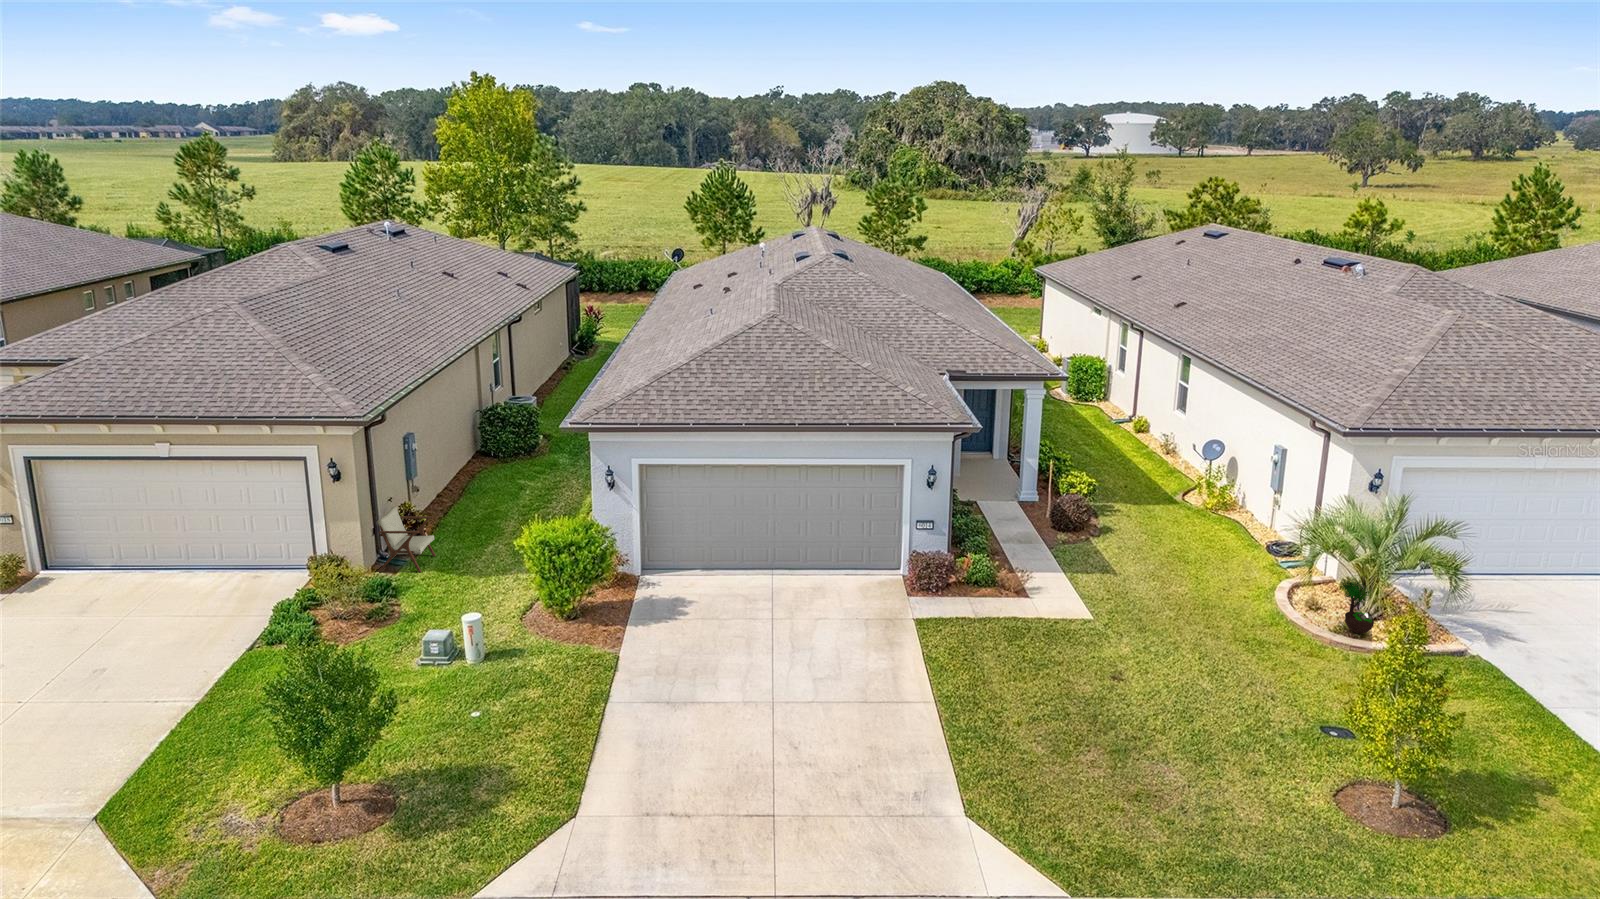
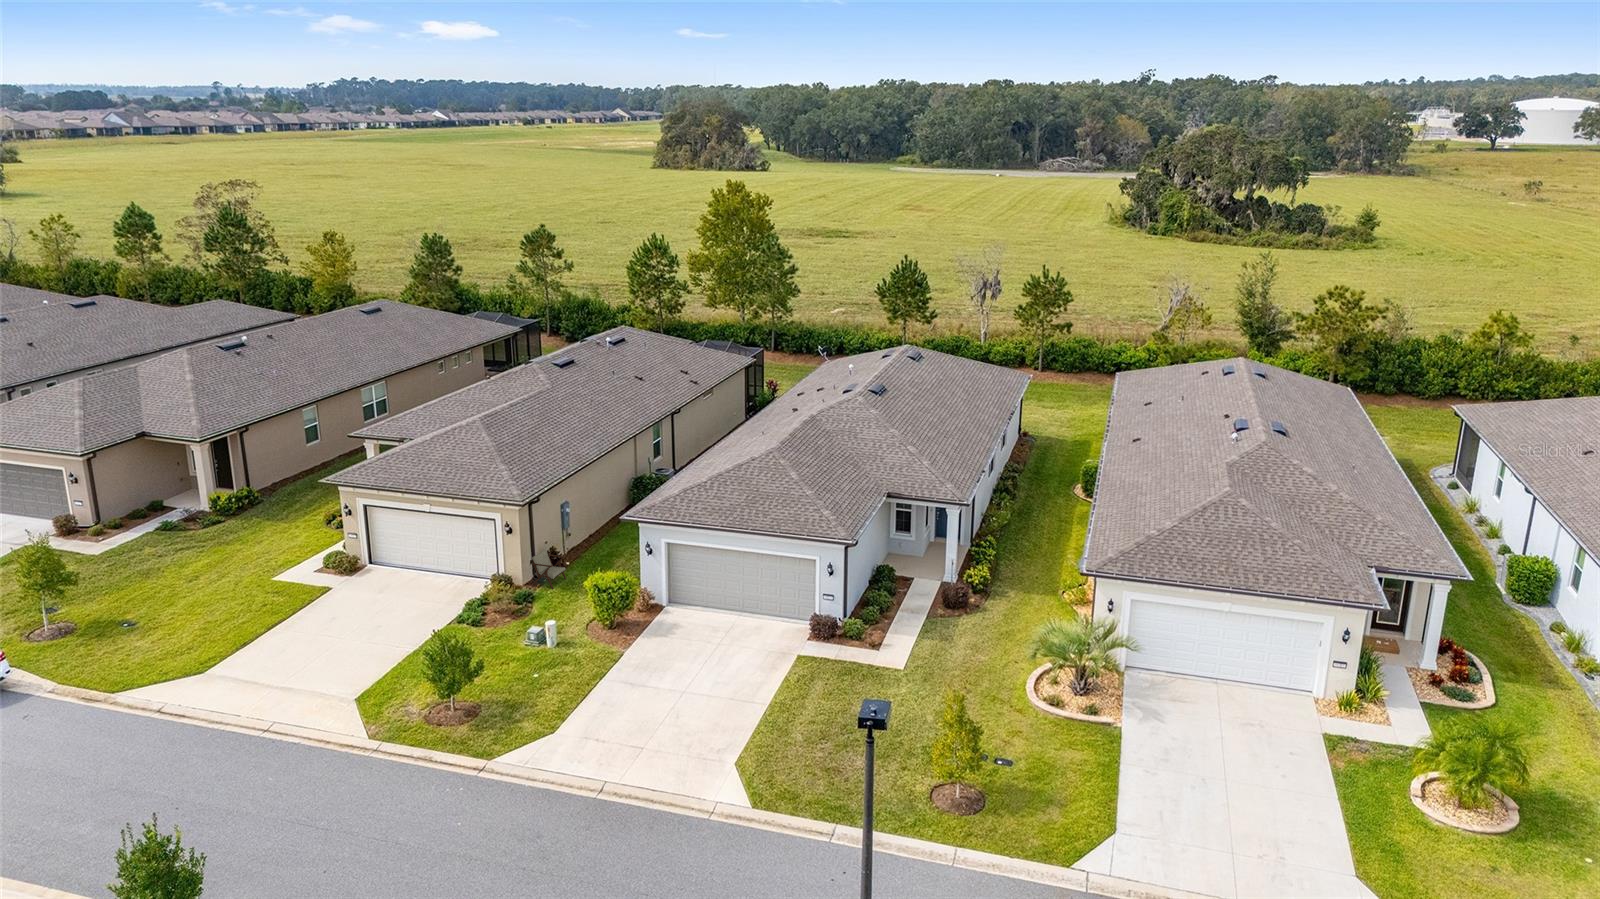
potted tree: present [1340,579,1374,633] -> none [1046,671,1067,708]

